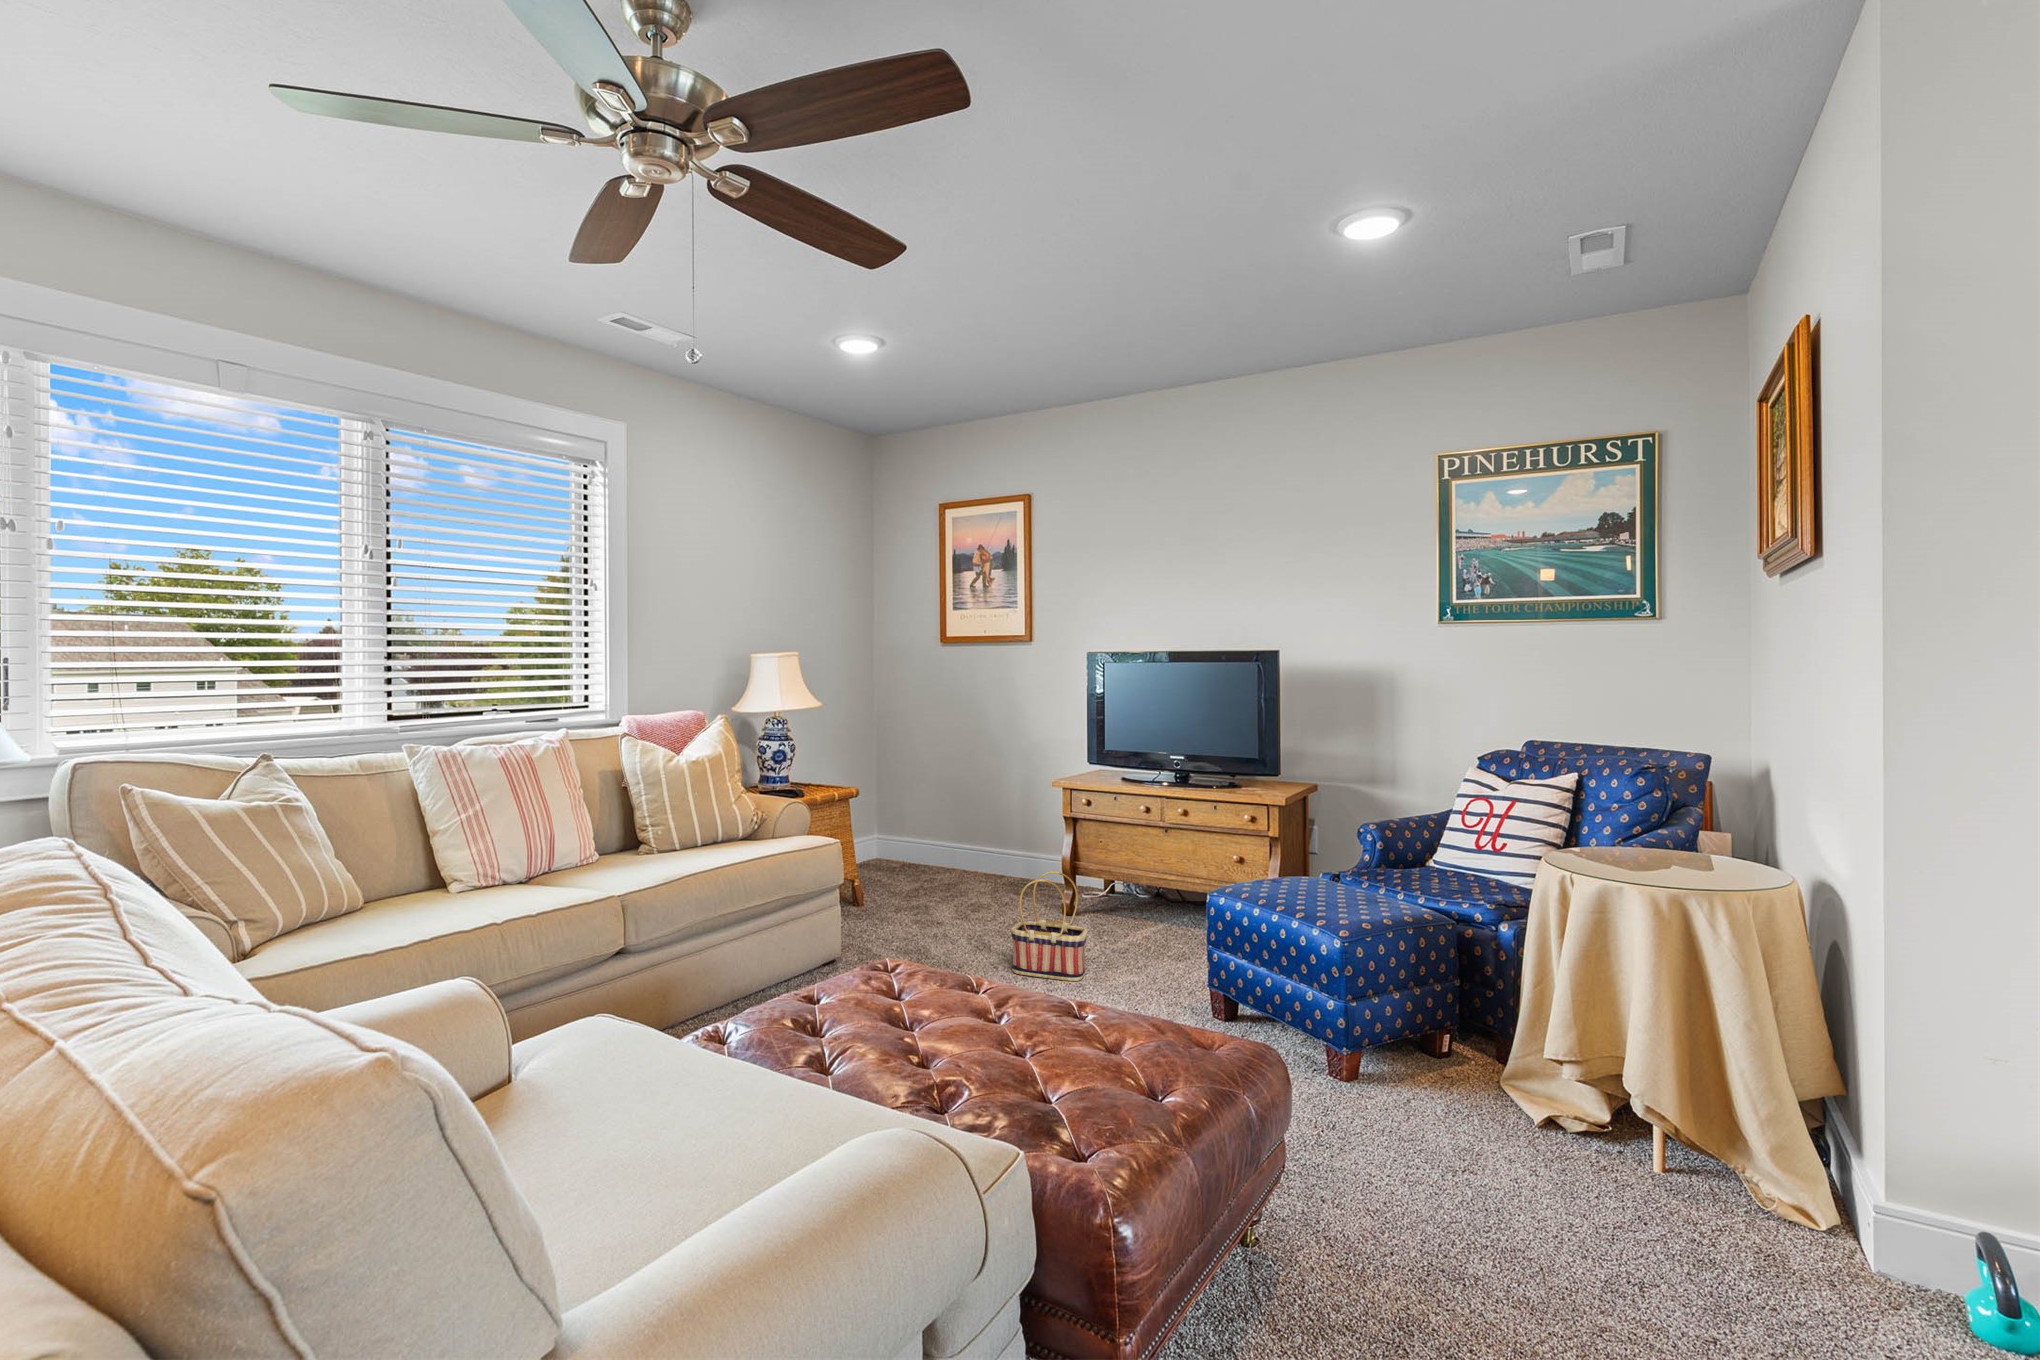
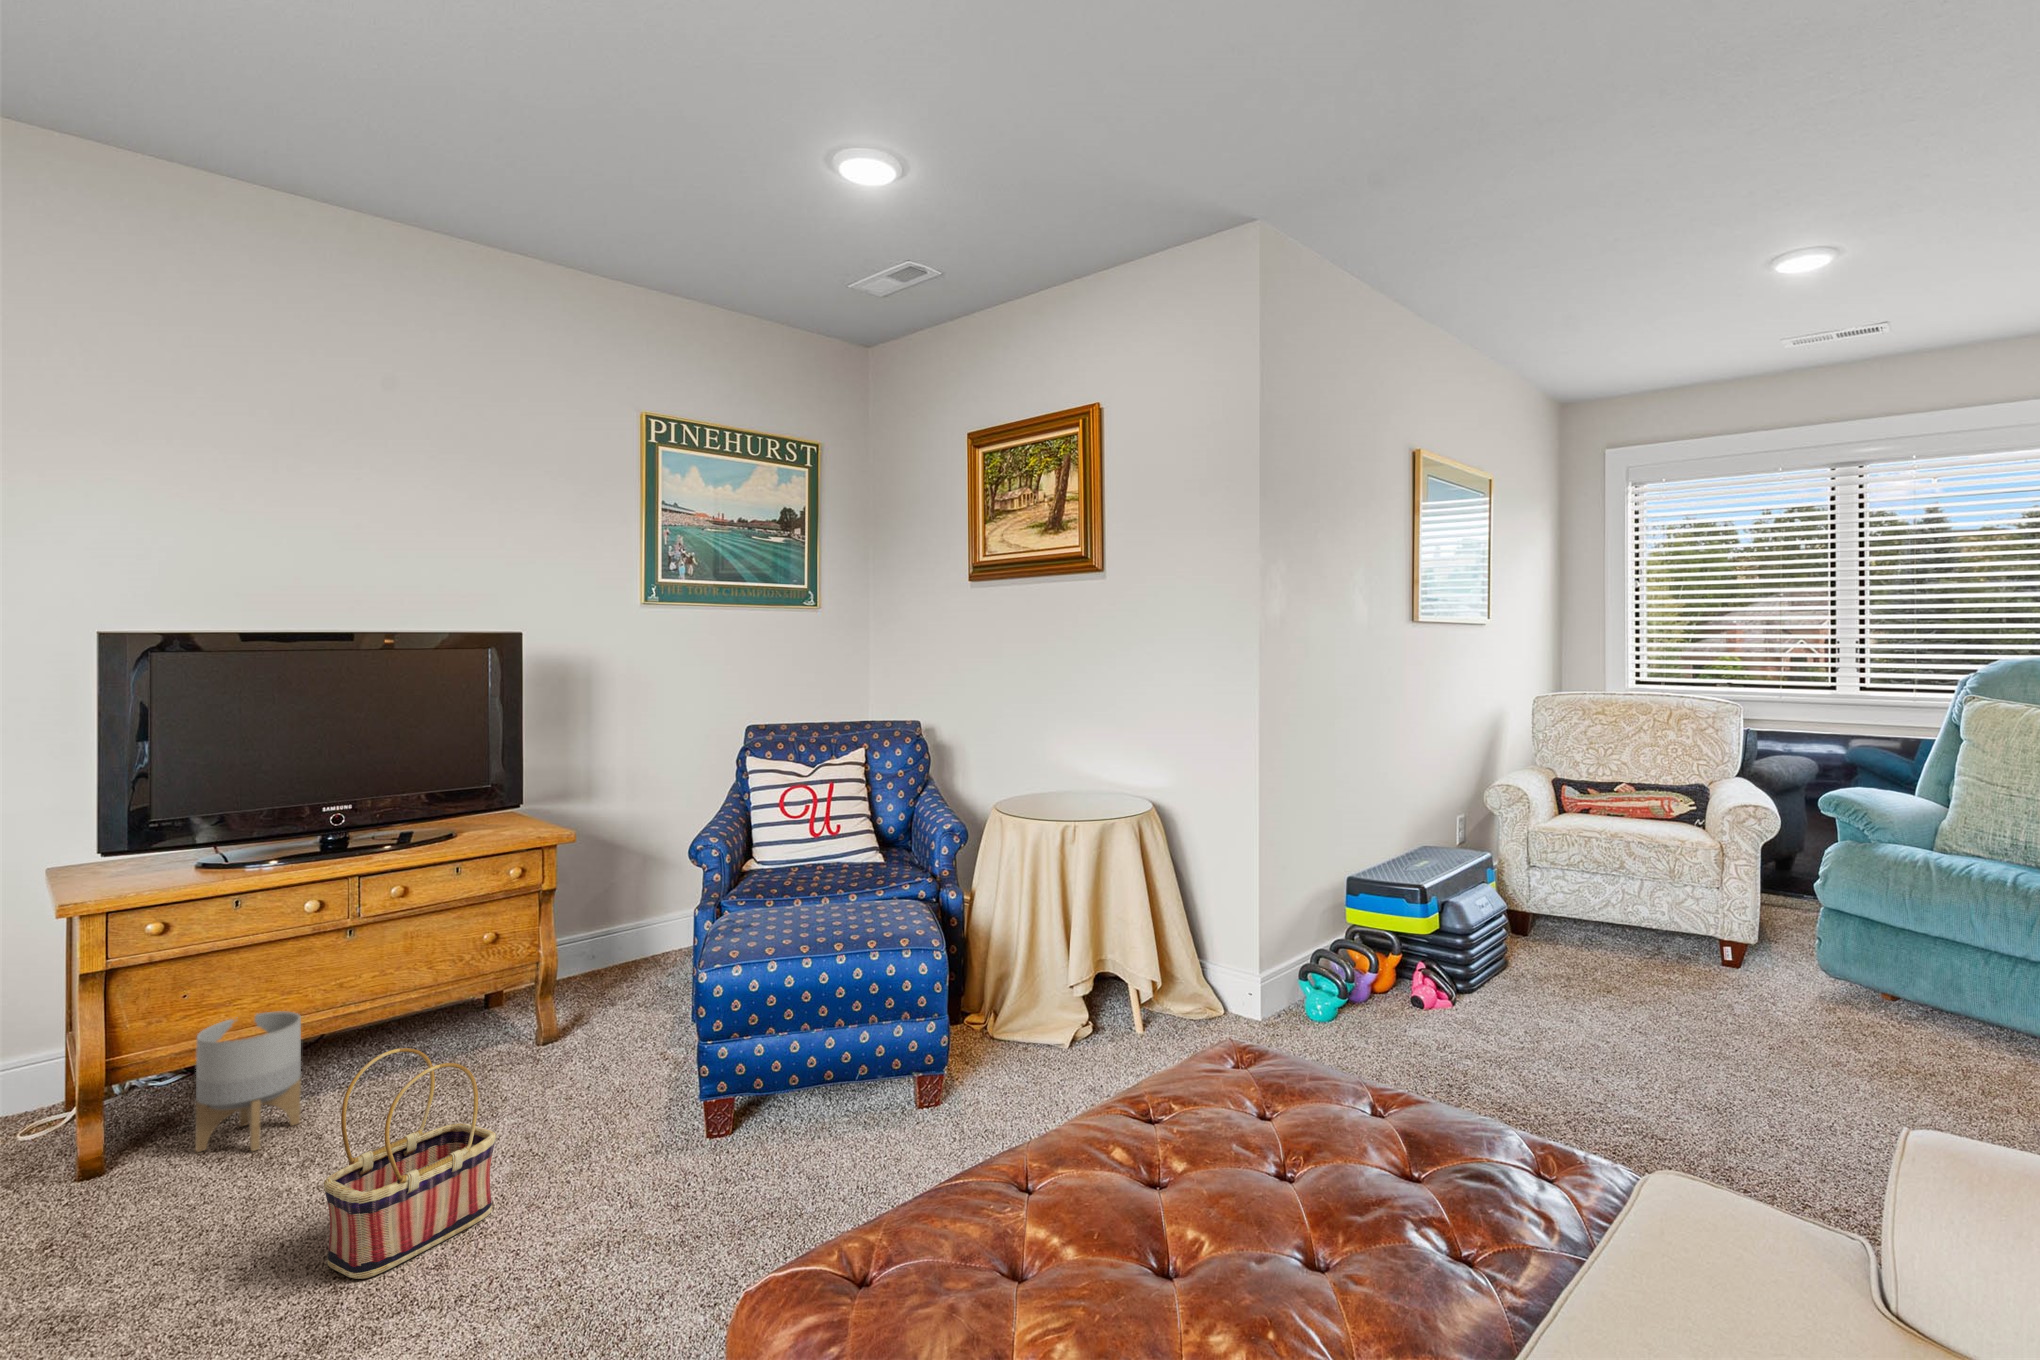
planter: none [1089,859,1133,928] -> present [195,1011,301,1152]

